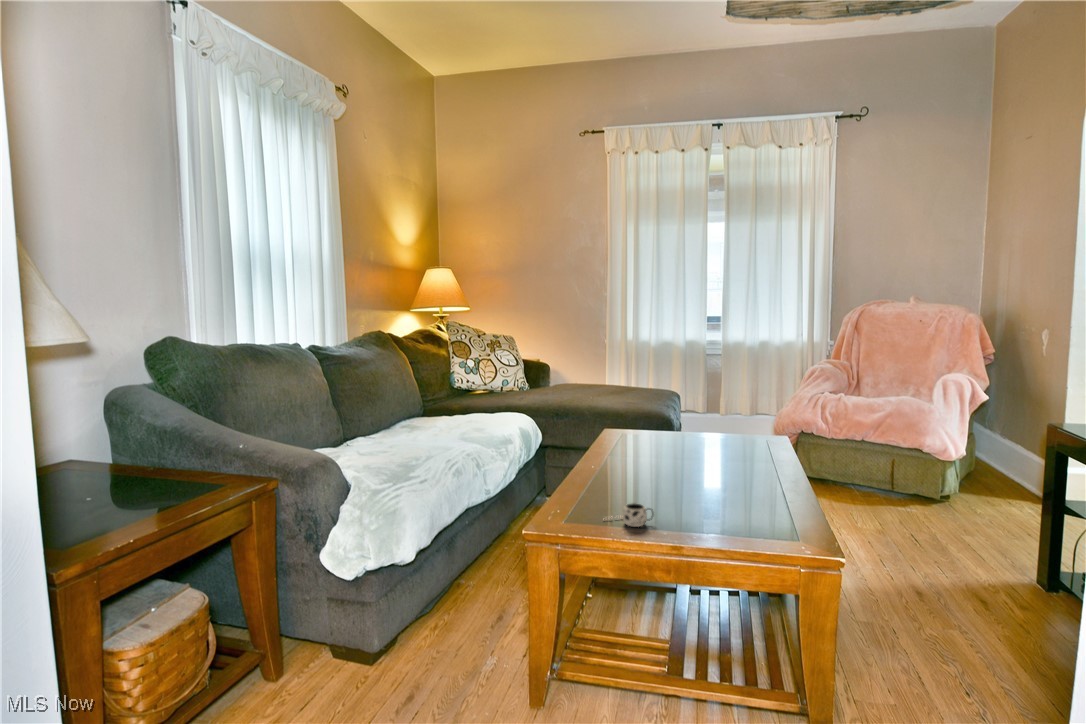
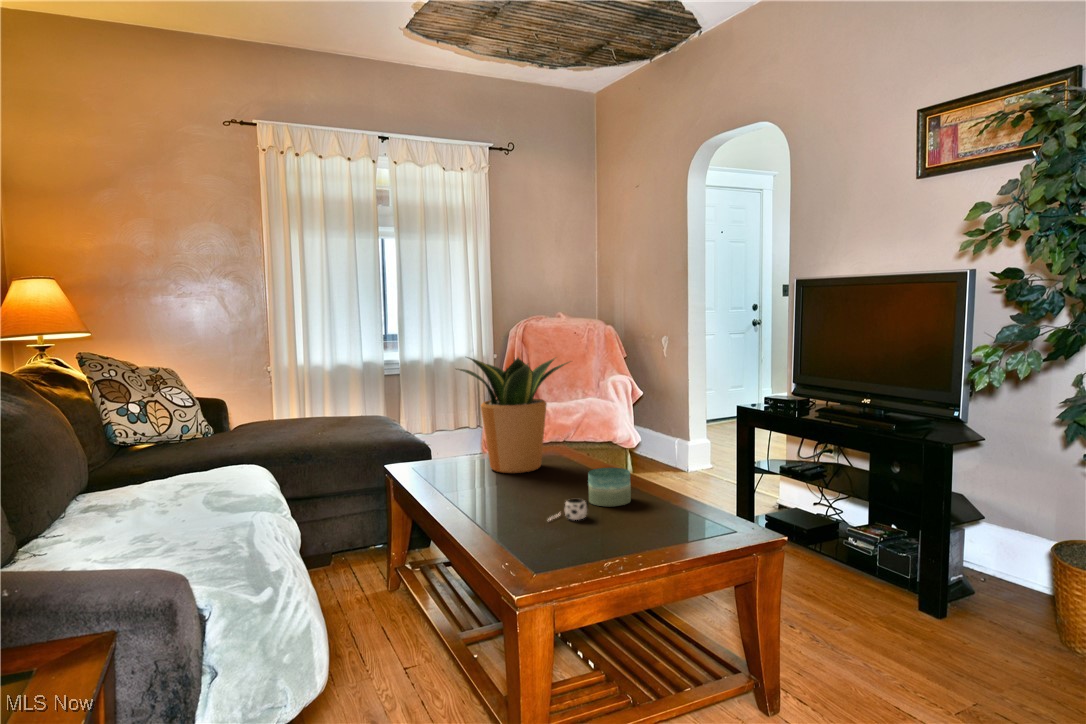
potted plant: none [634,343,753,466] -> present [456,357,569,473]
candle: none [679,478,729,525] -> present [588,468,631,506]

